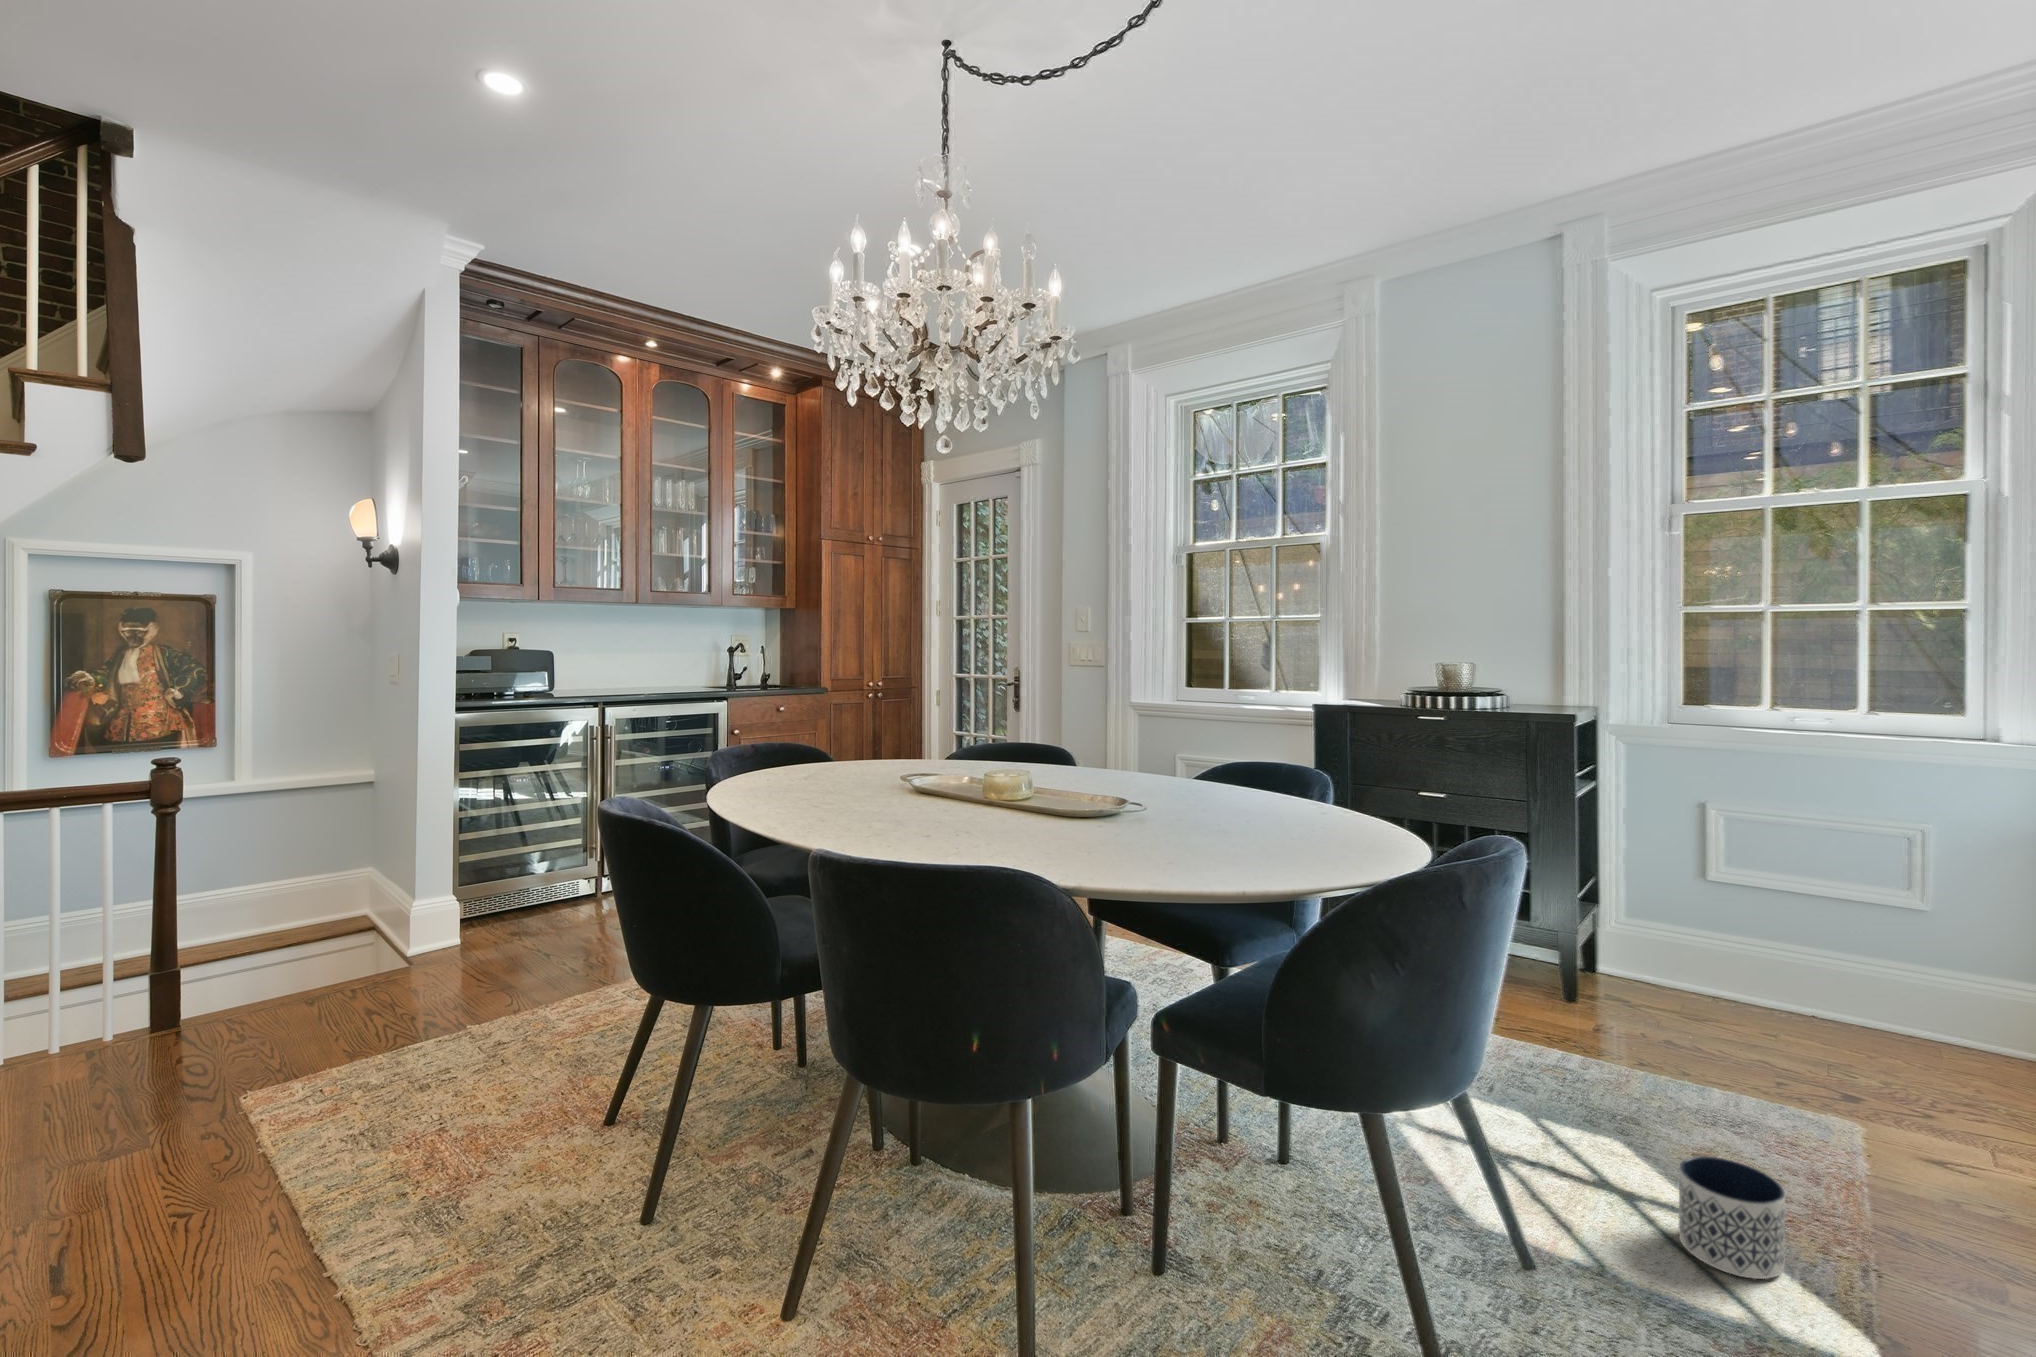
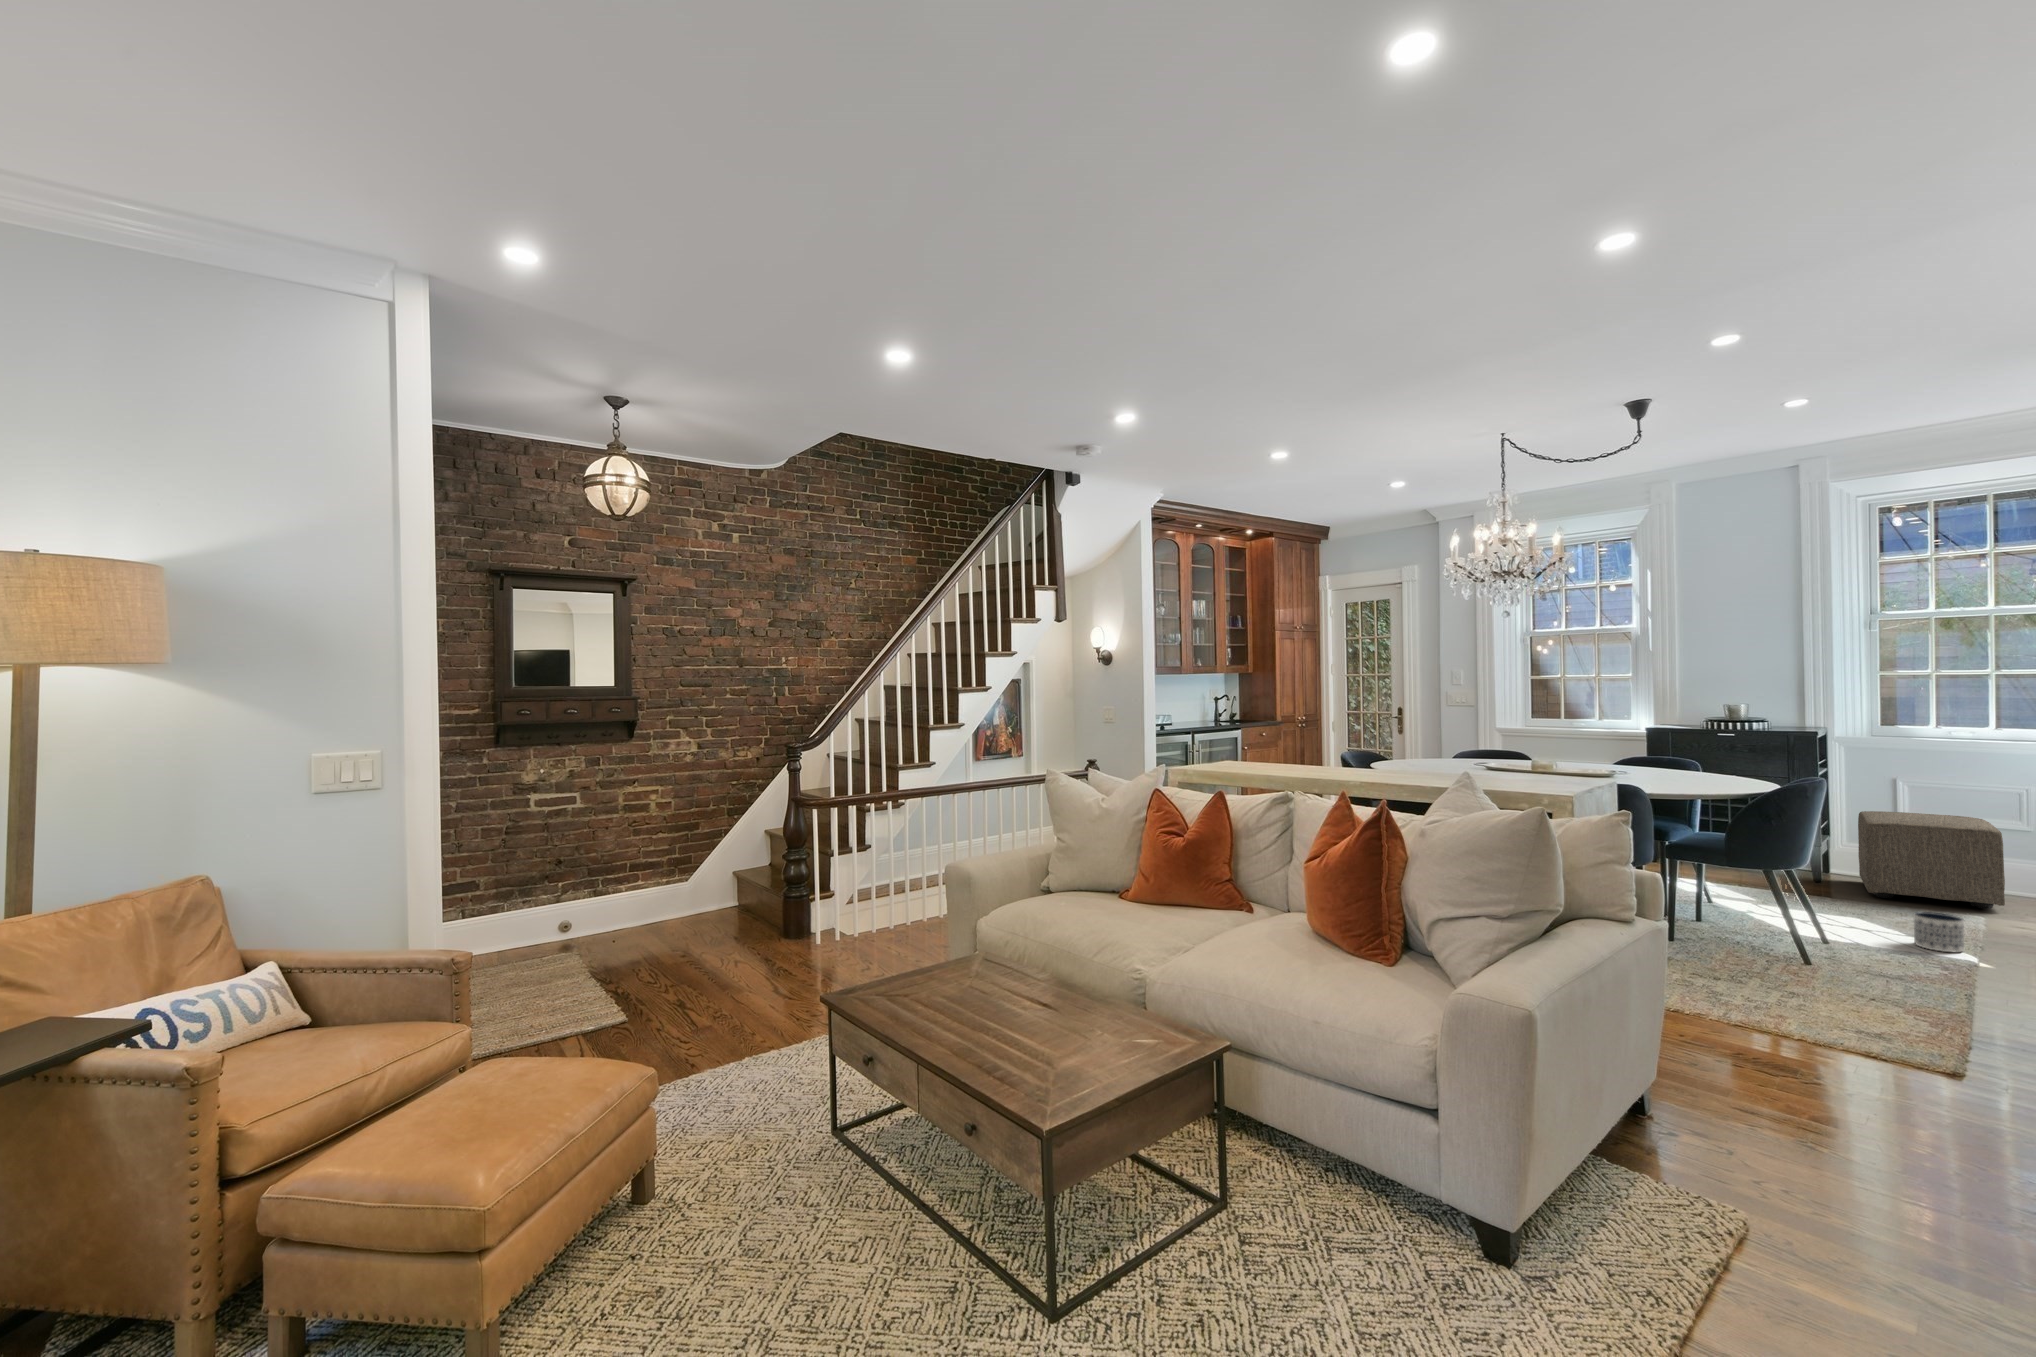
ottoman: none [1627,862,1870,1076] -> present [1858,811,2005,909]

